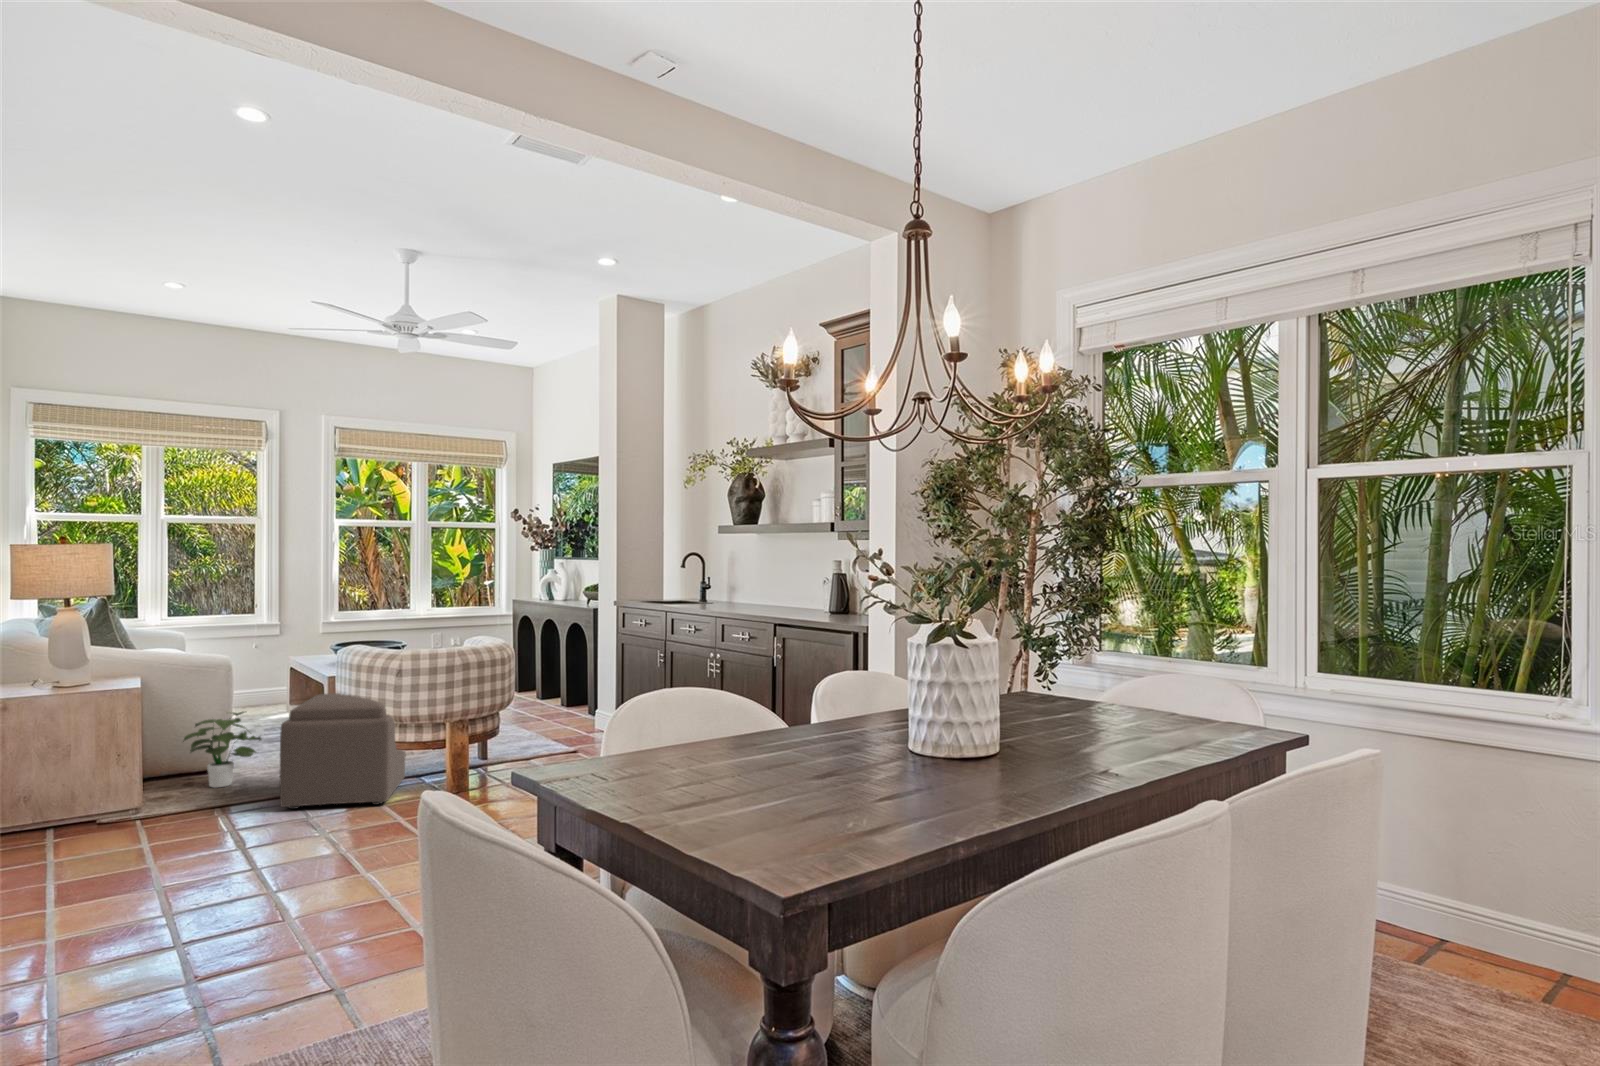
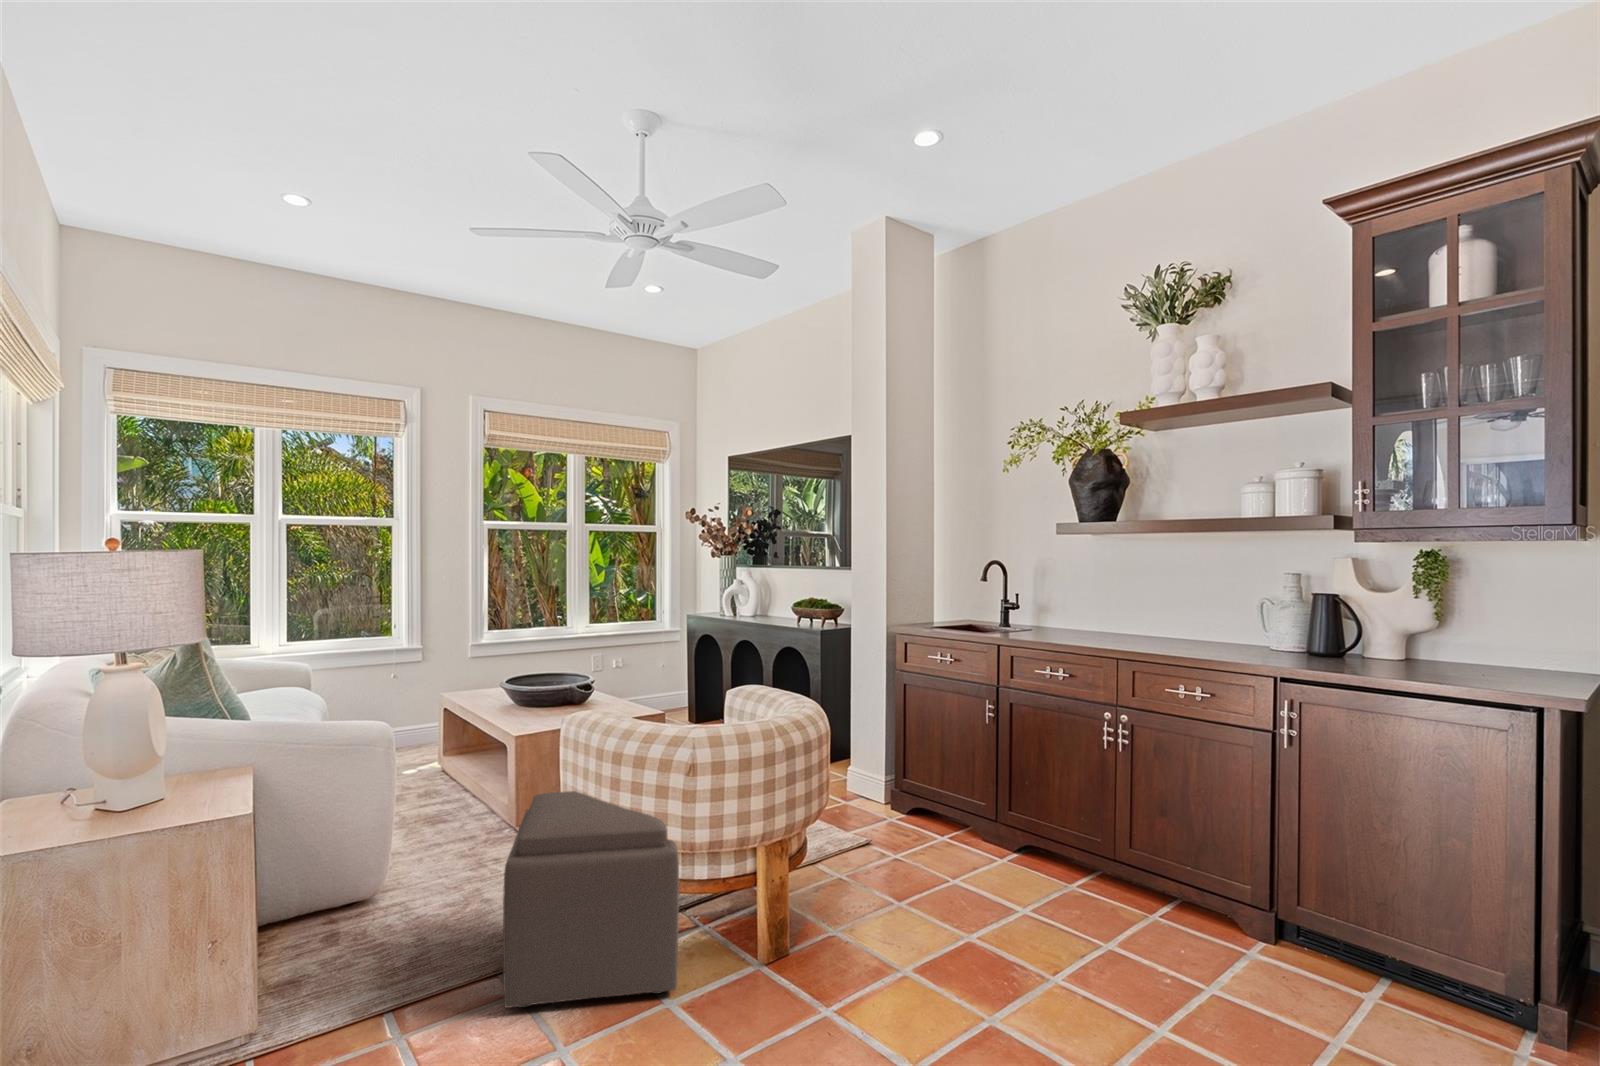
potted plant: present [183,712,261,788] -> none [326,814,446,942]

